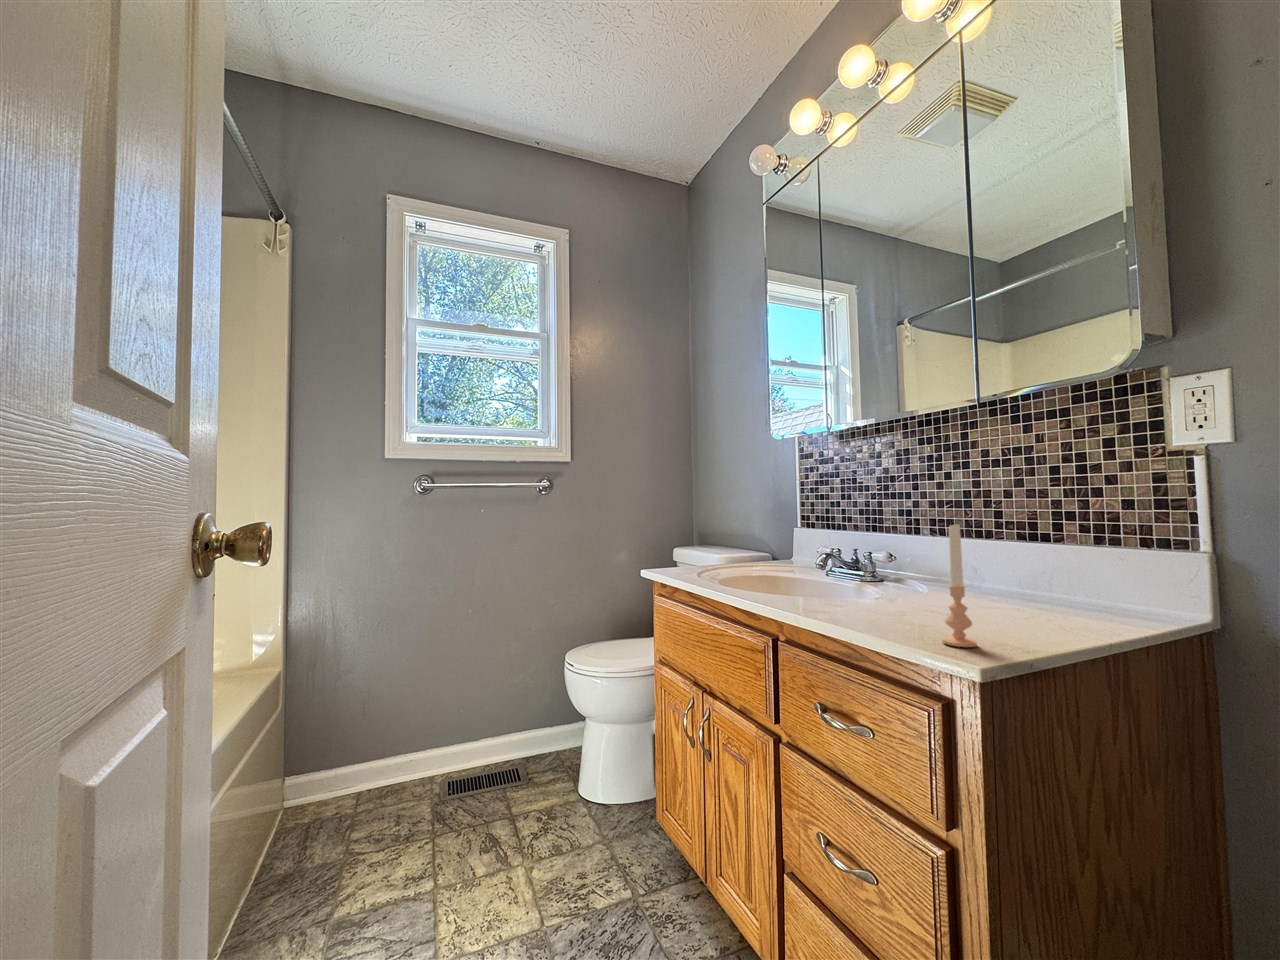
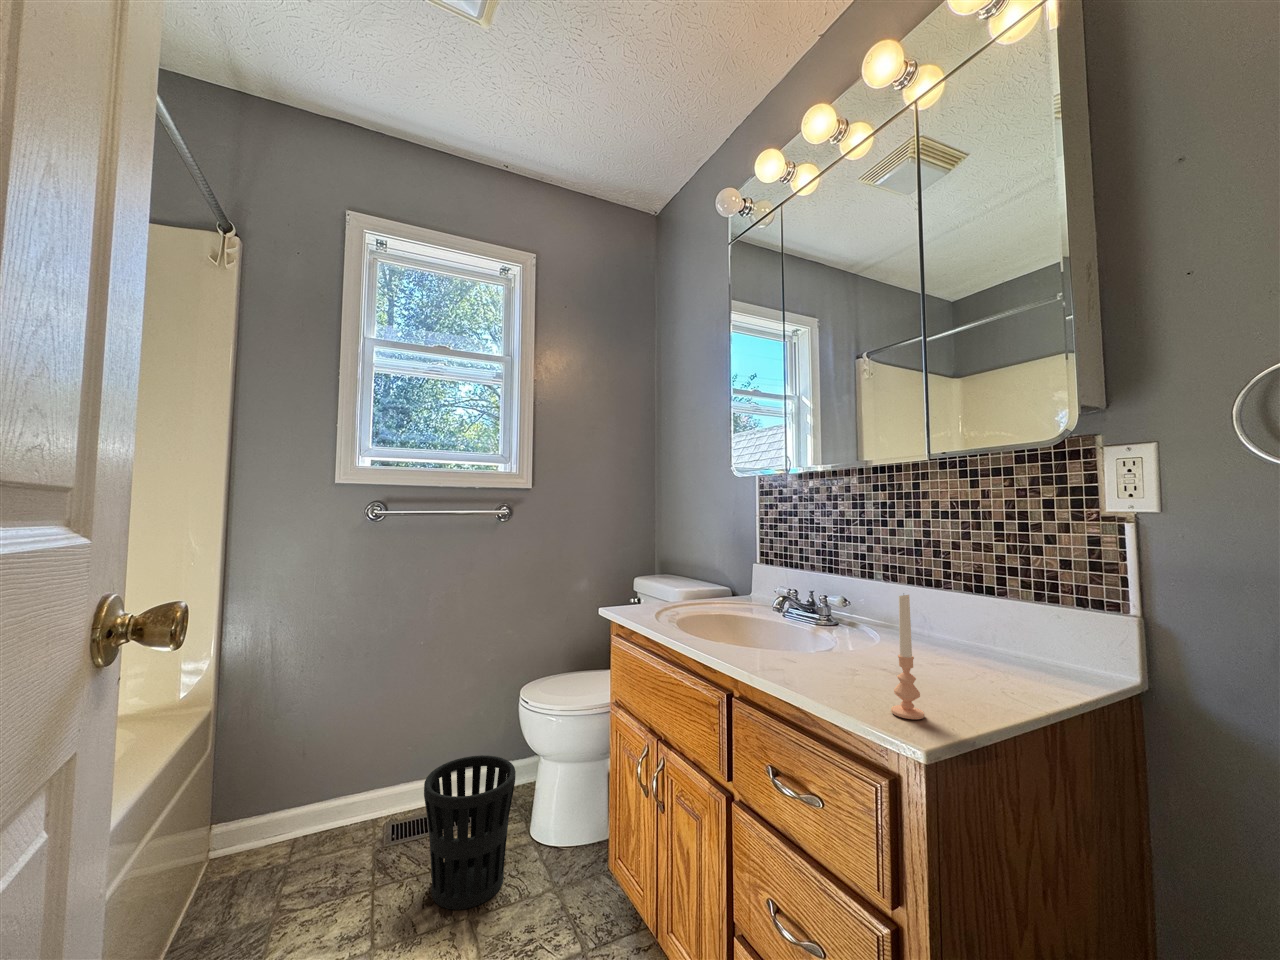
wastebasket: none [478,716,564,857] -> present [424,755,516,910]

